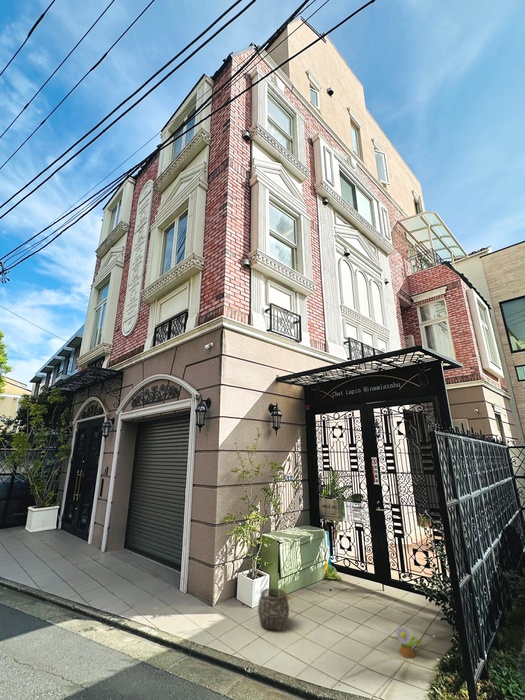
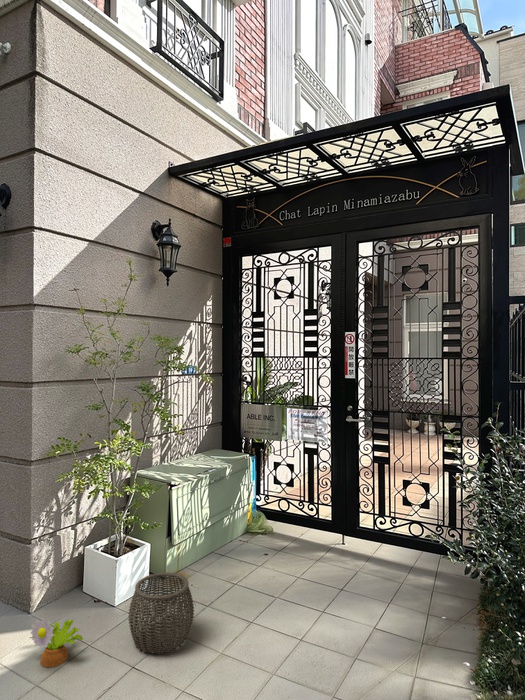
decorative plant: present [395,627,421,658] -> present [30,618,83,667]

